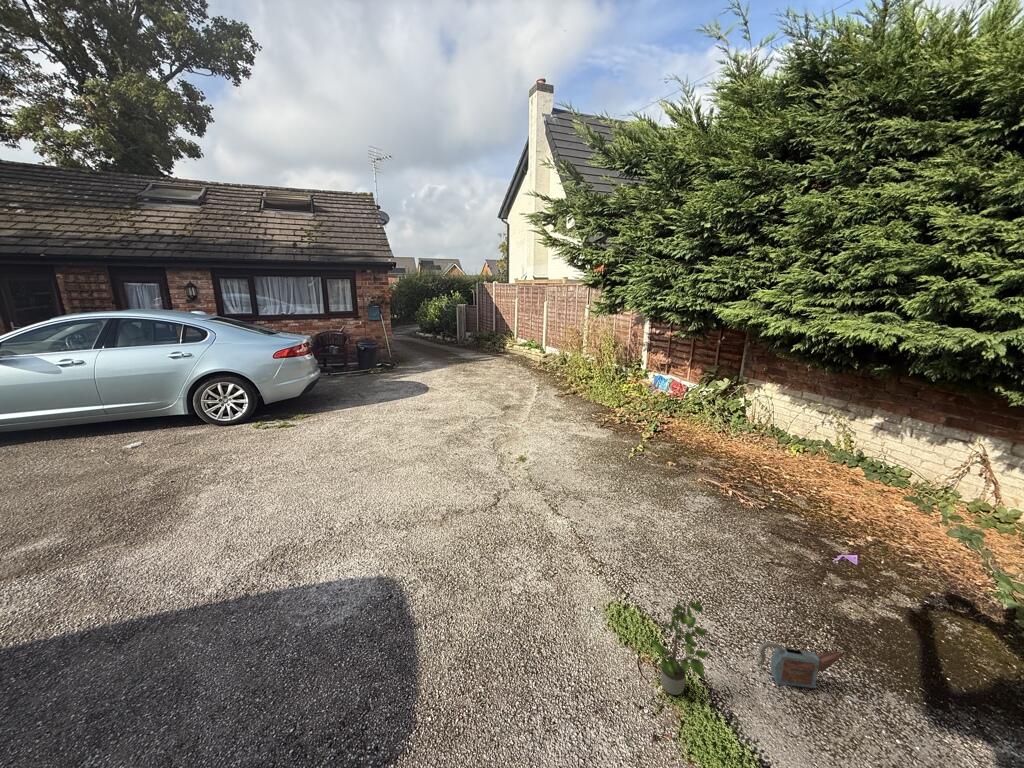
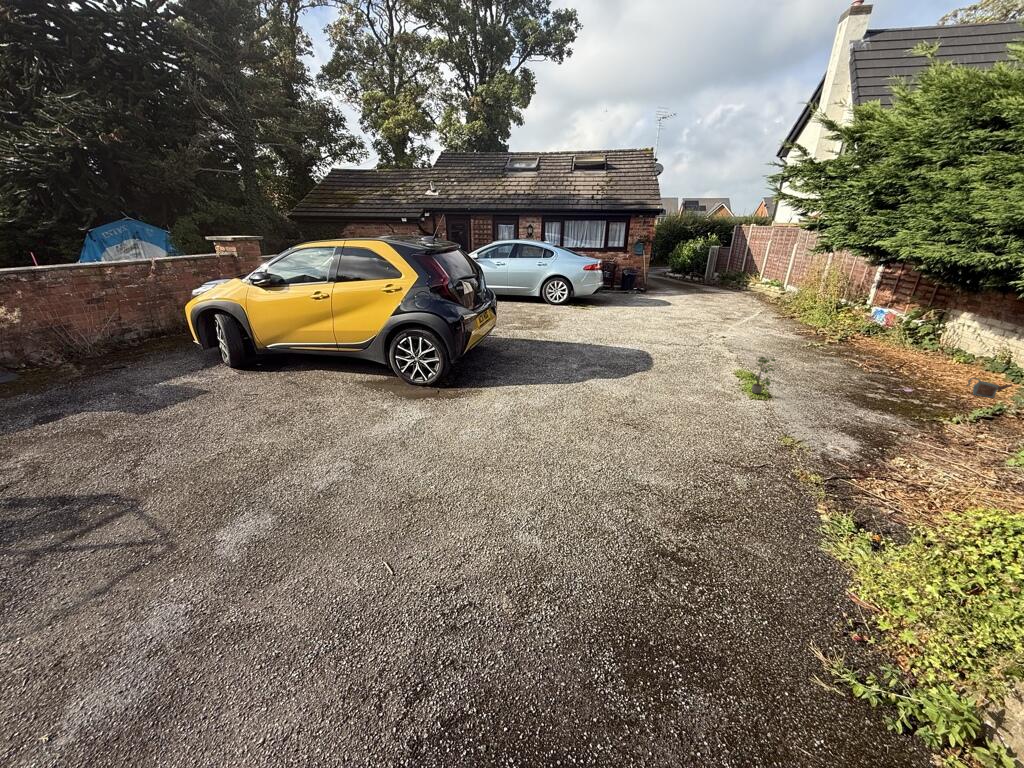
watering can: present [757,642,844,688] -> present [966,378,1012,398]

